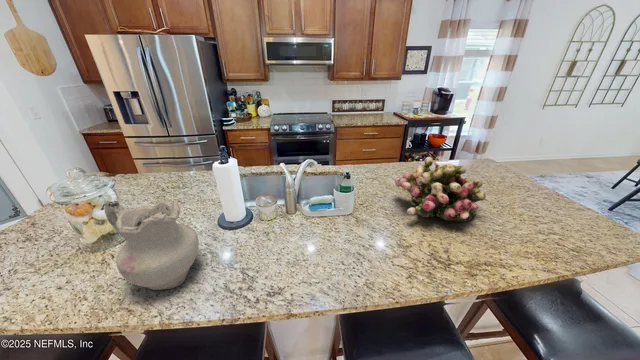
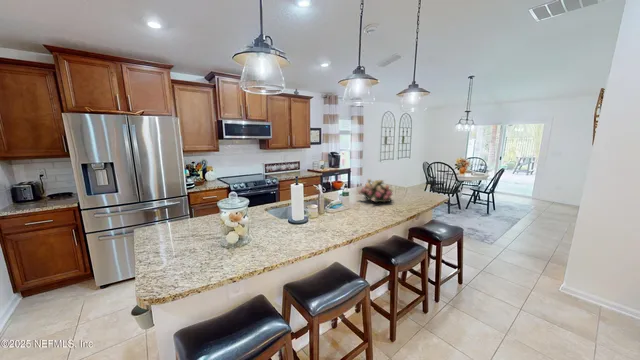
ceramic pitcher: present [104,200,199,290] -> none [285,197,321,240]

